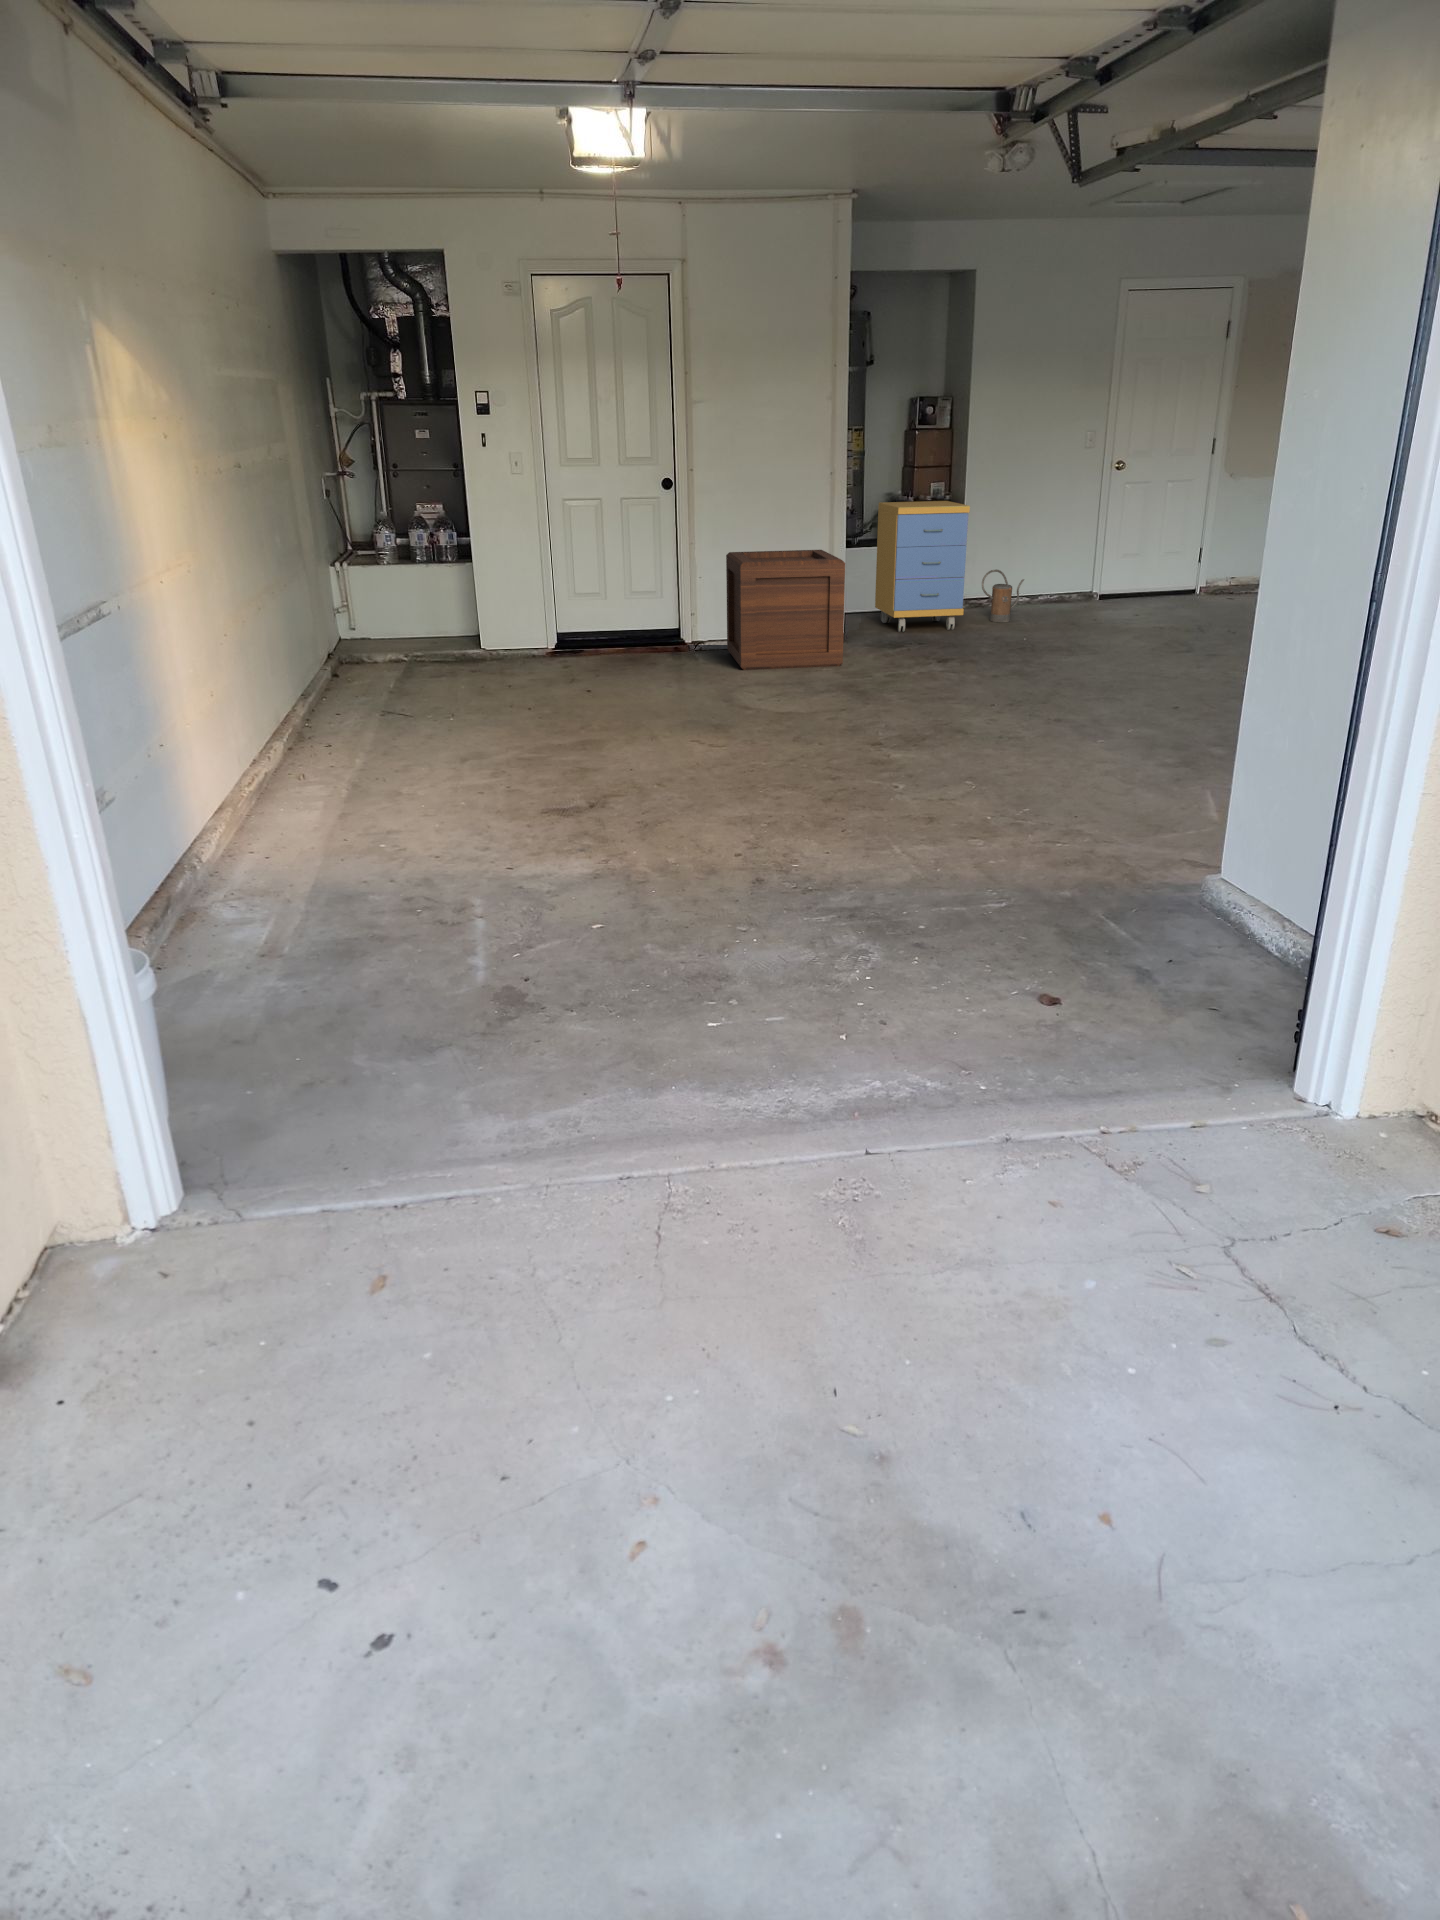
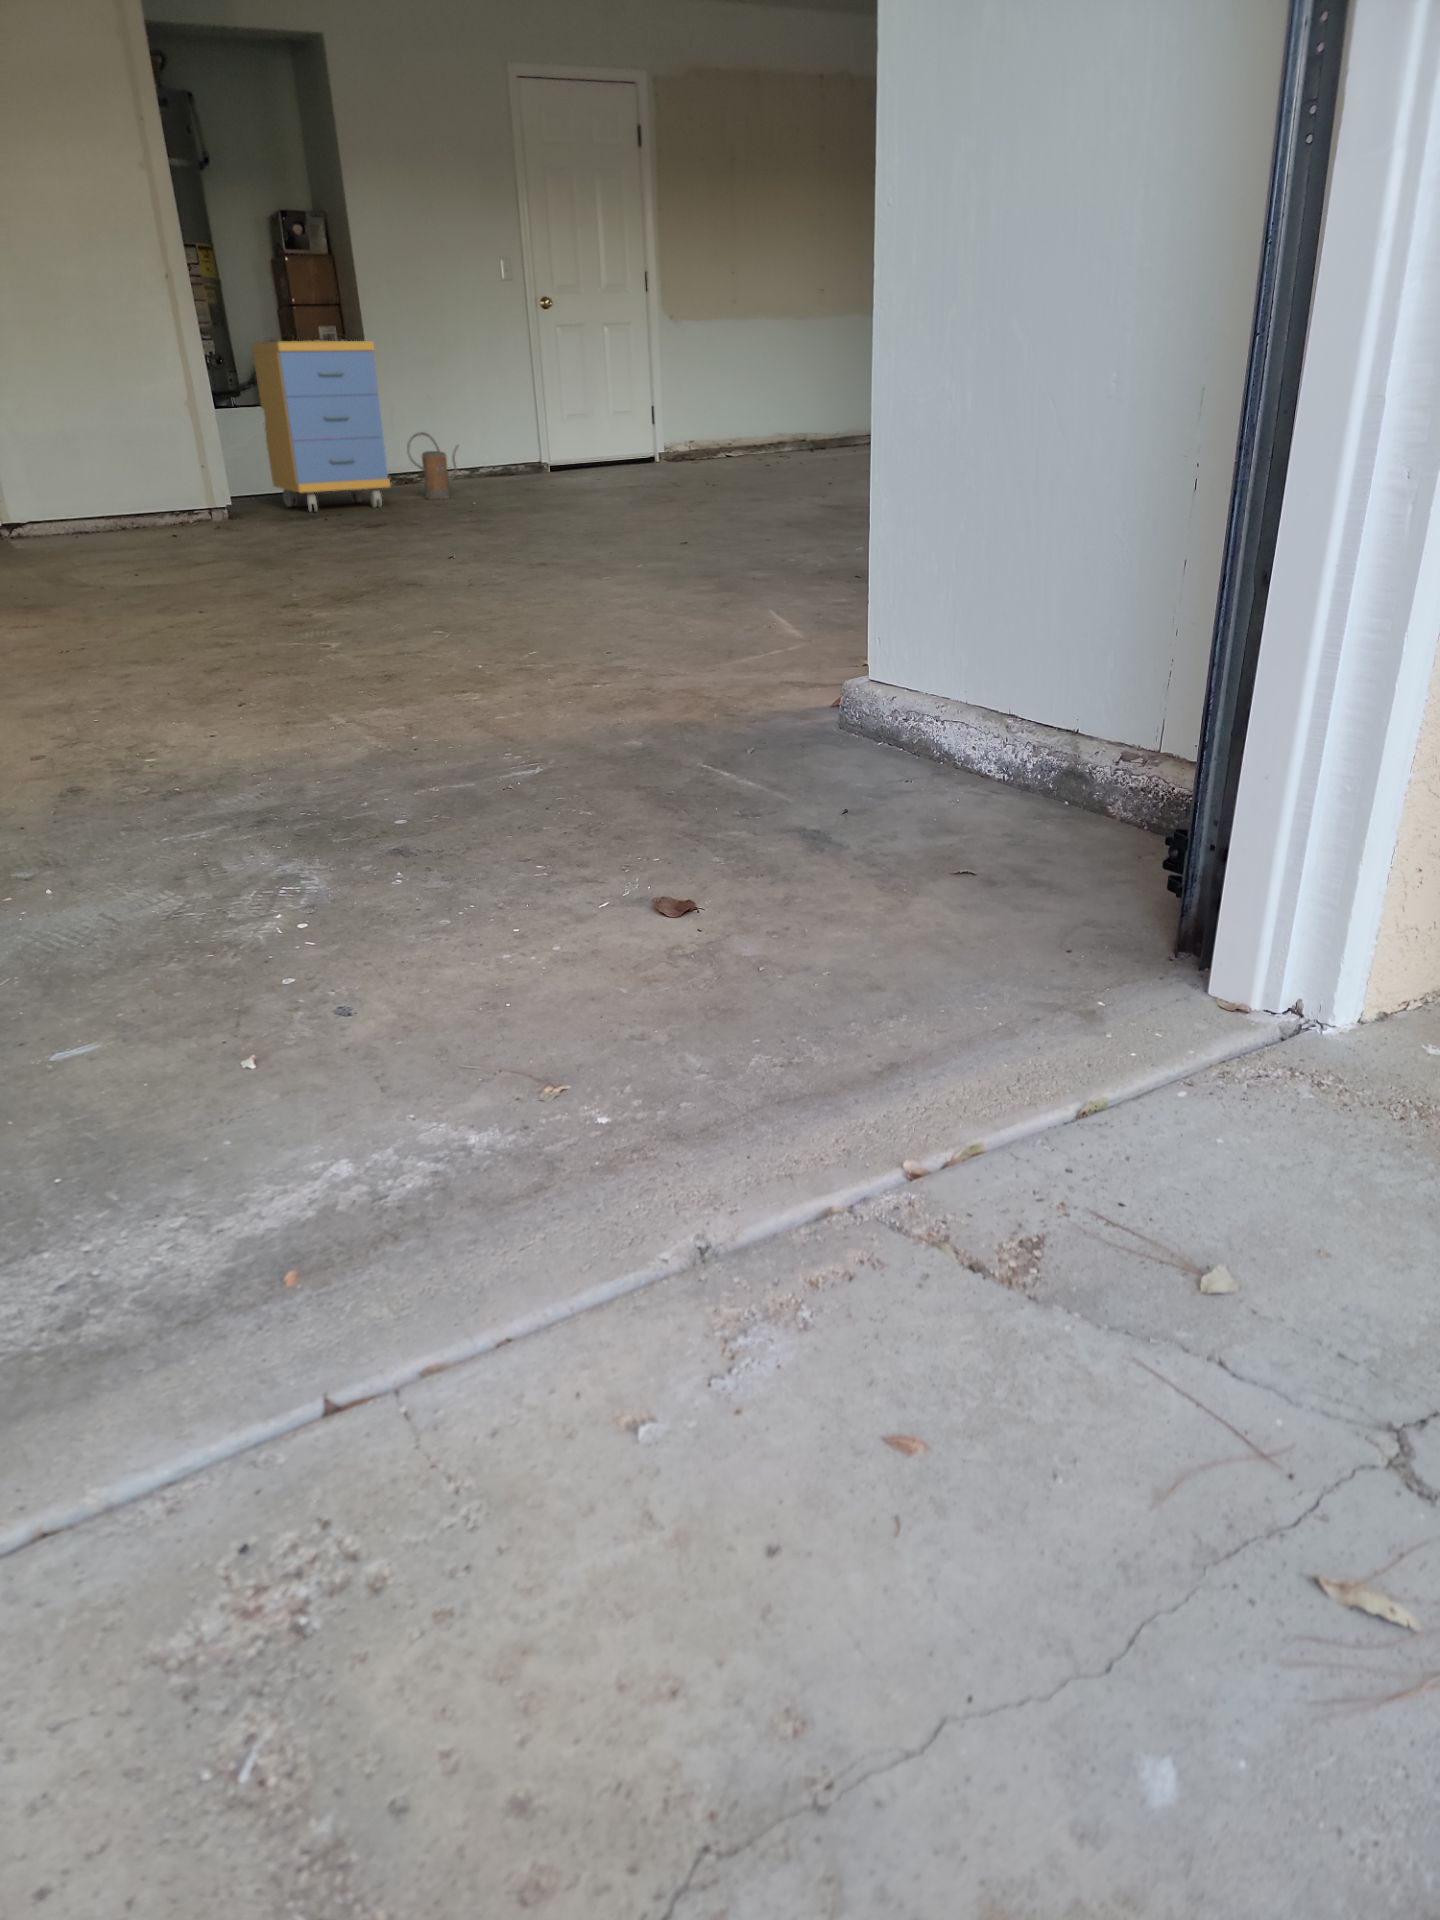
wooden crate: present [726,550,845,670] -> none [28,388,233,555]

